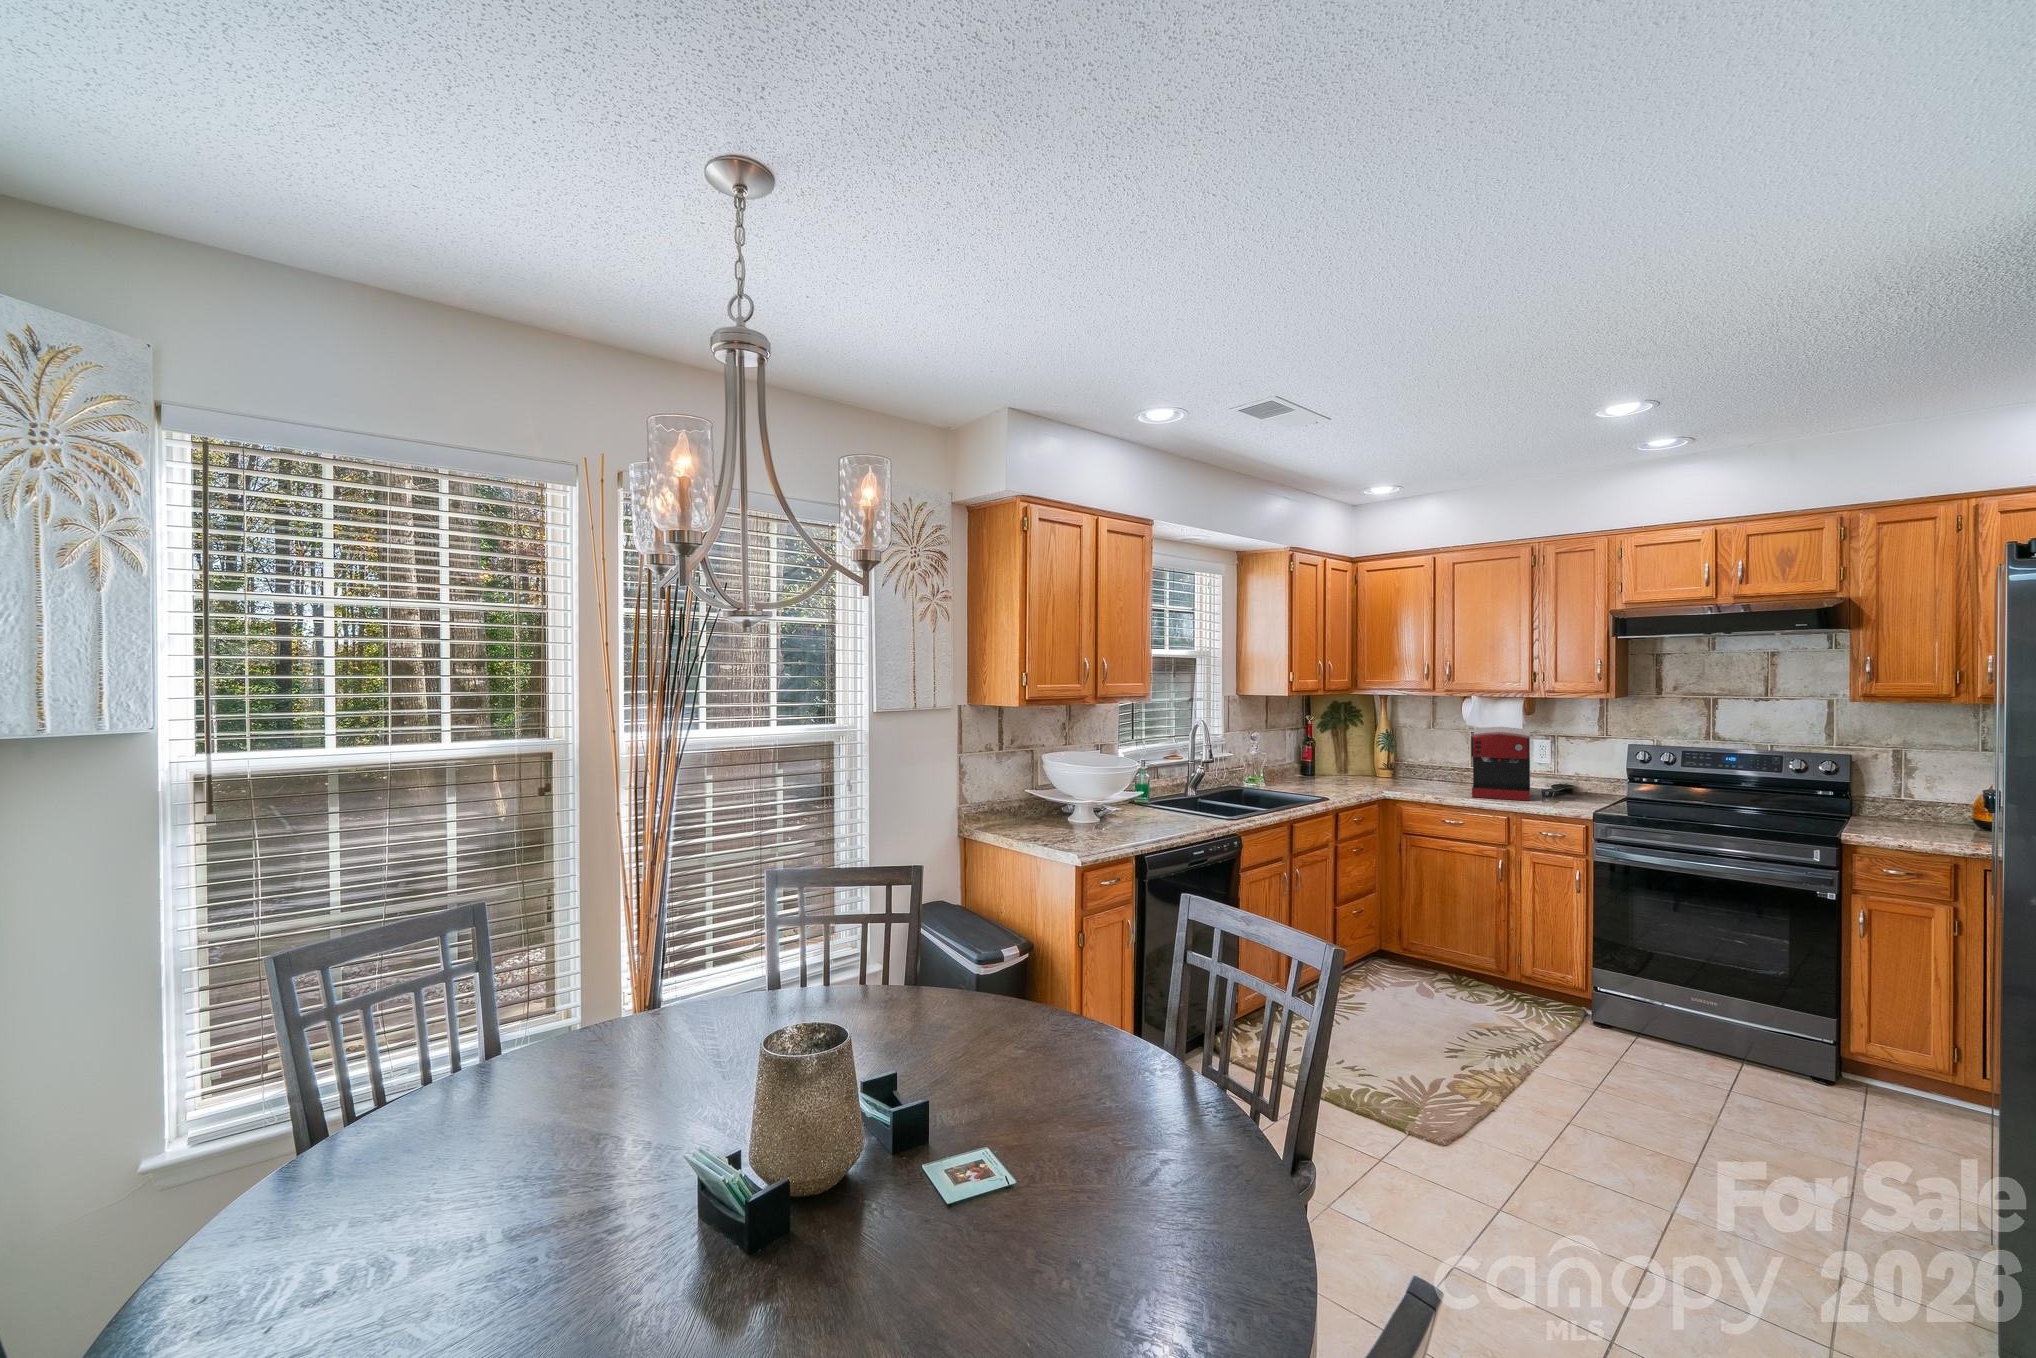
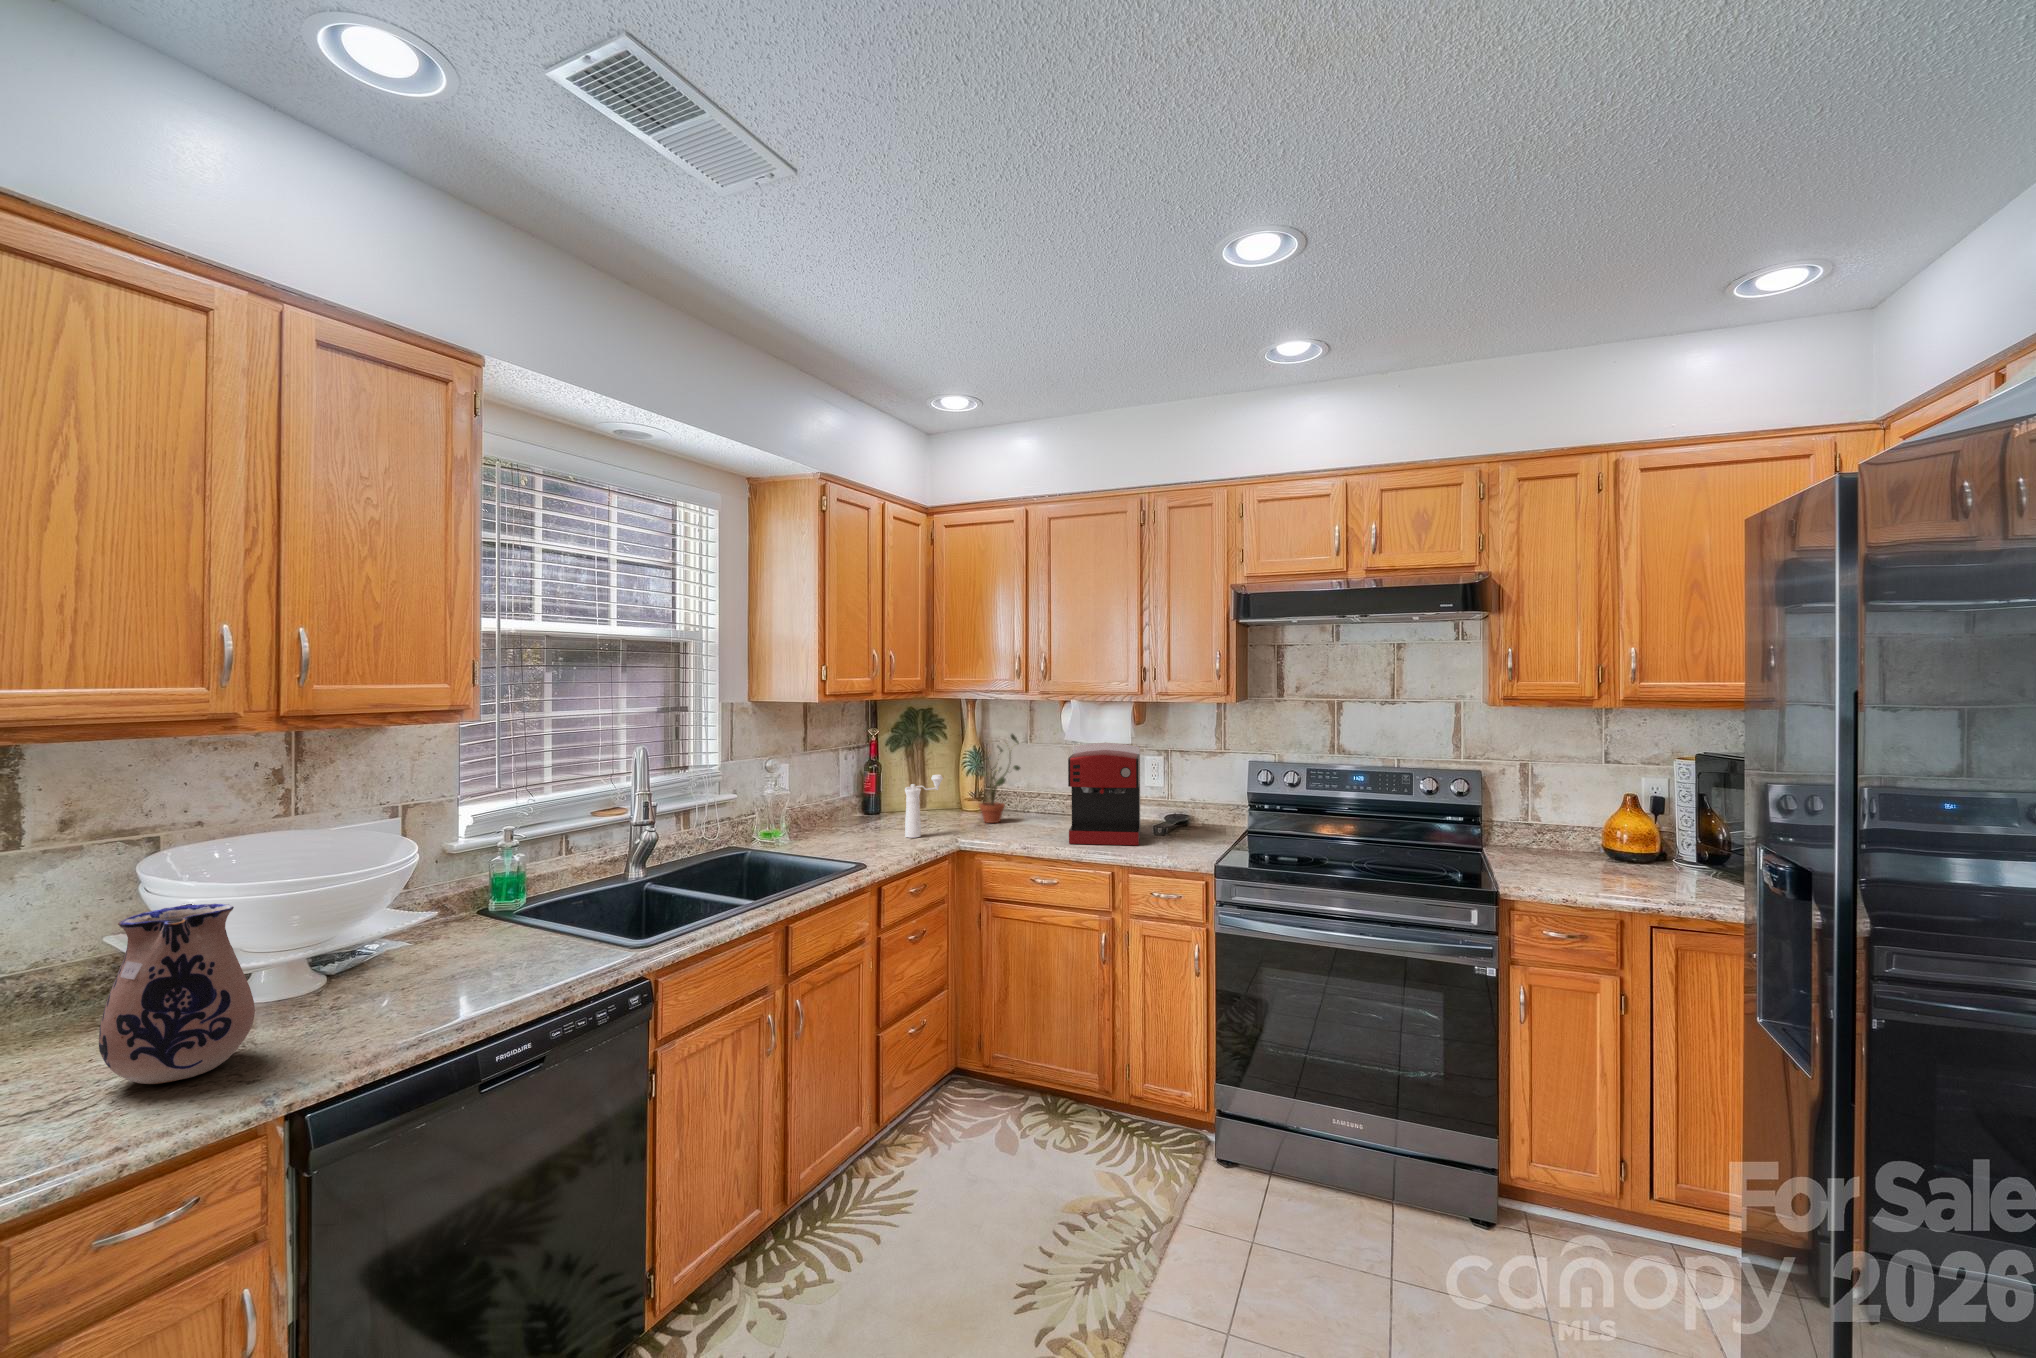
potted plant: none [1388,720,1429,784] -> present [971,734,1020,823]
pepper mill: none [1343,747,1370,789] -> present [905,775,943,838]
ceramic pitcher: none [1058,773,1104,841] -> present [99,904,255,1084]

